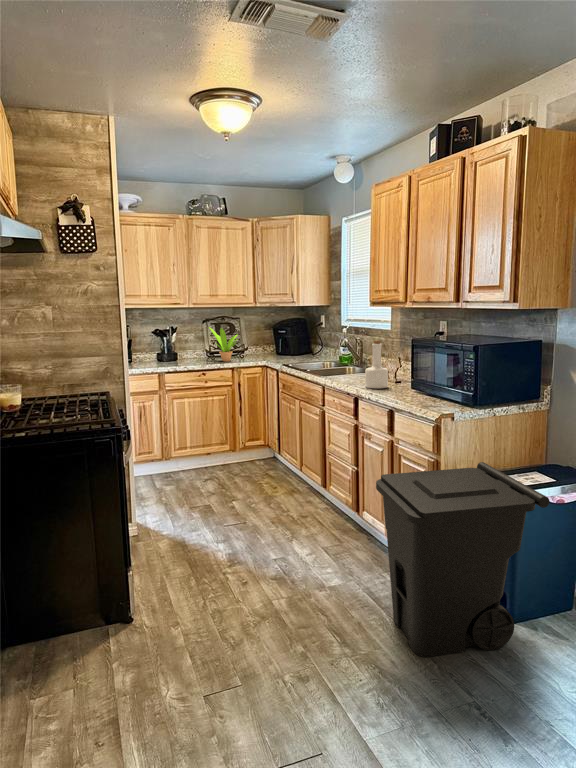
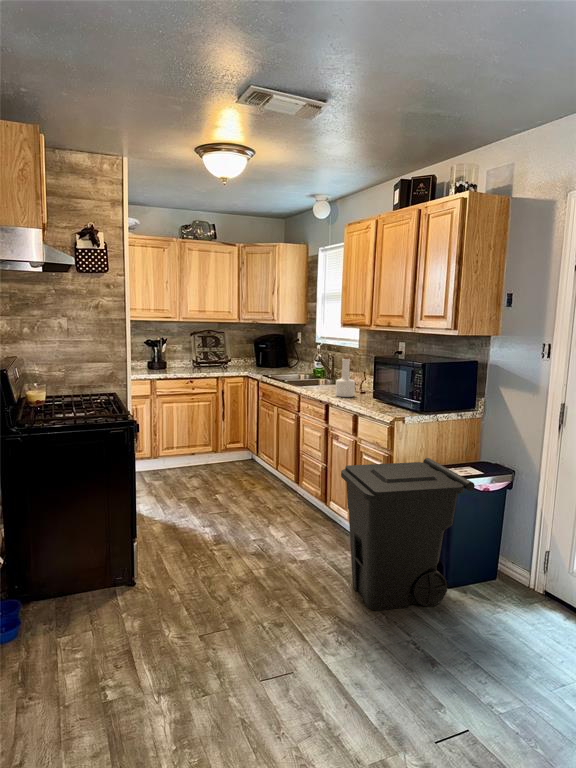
potted plant: present [209,327,238,362] -> none [196,339,224,371]

